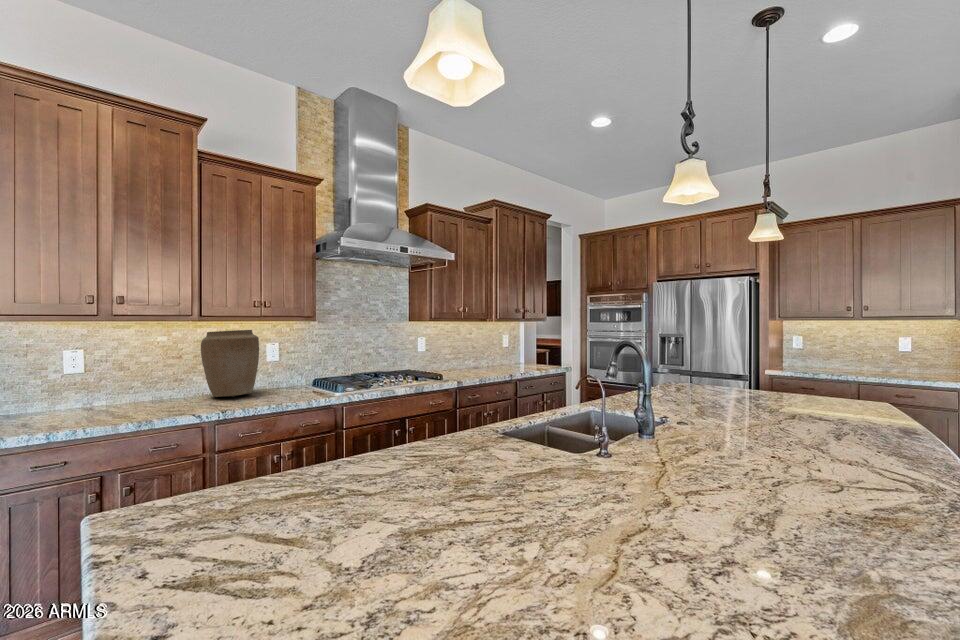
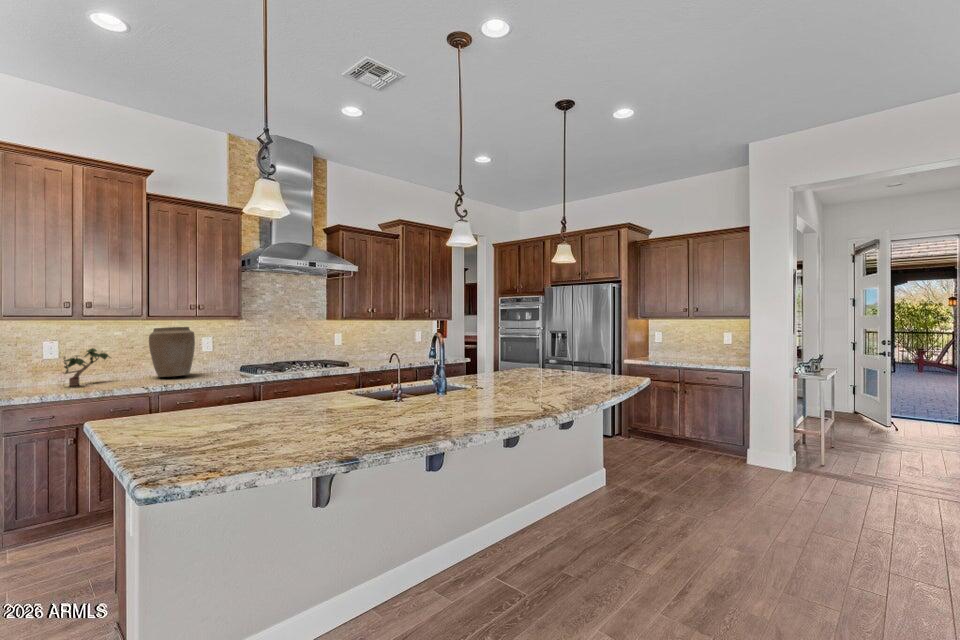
potted plant: none [77,357,156,412] -> present [64,348,110,386]

